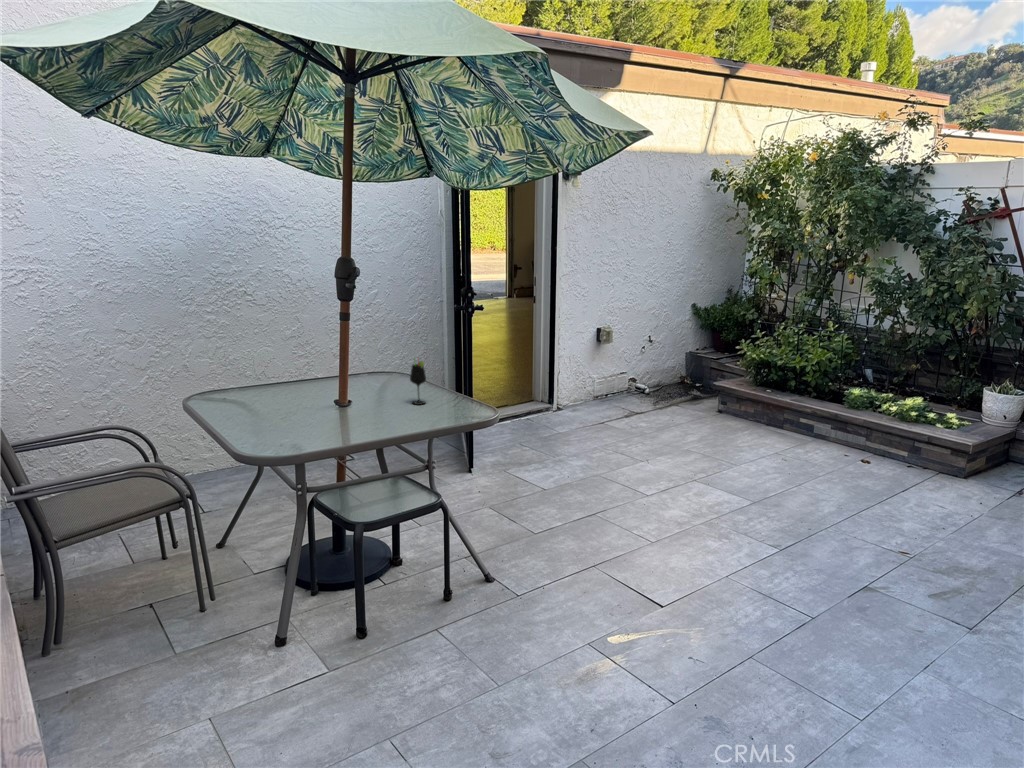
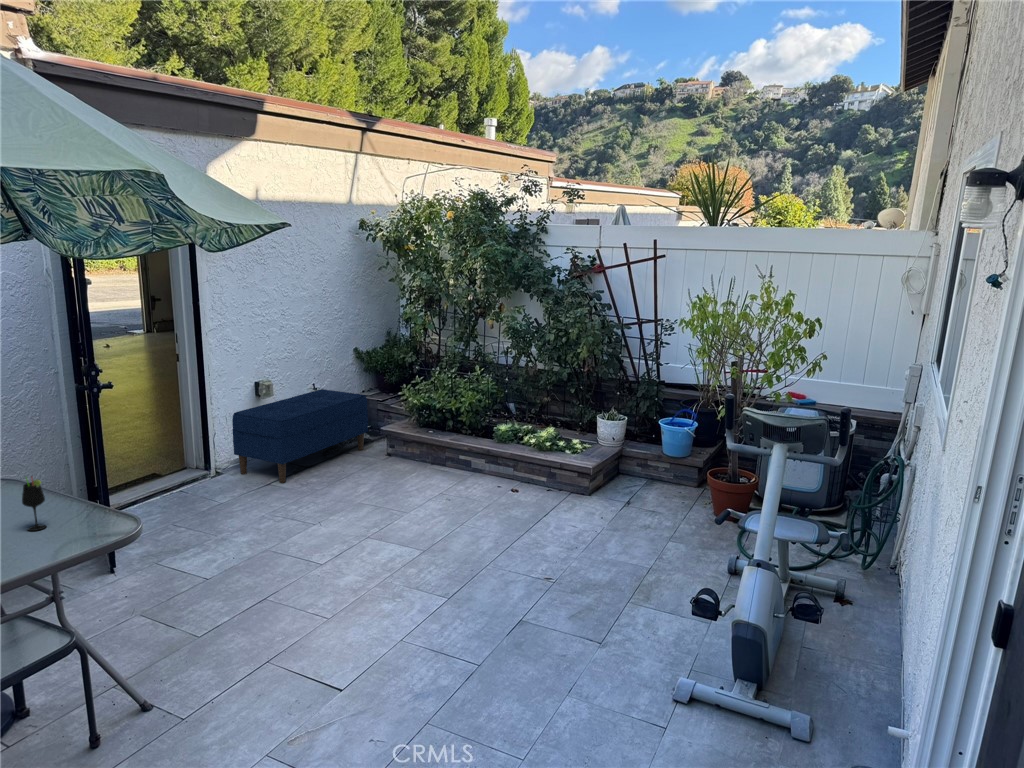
bench: none [575,341,703,422] -> present [232,389,368,483]

